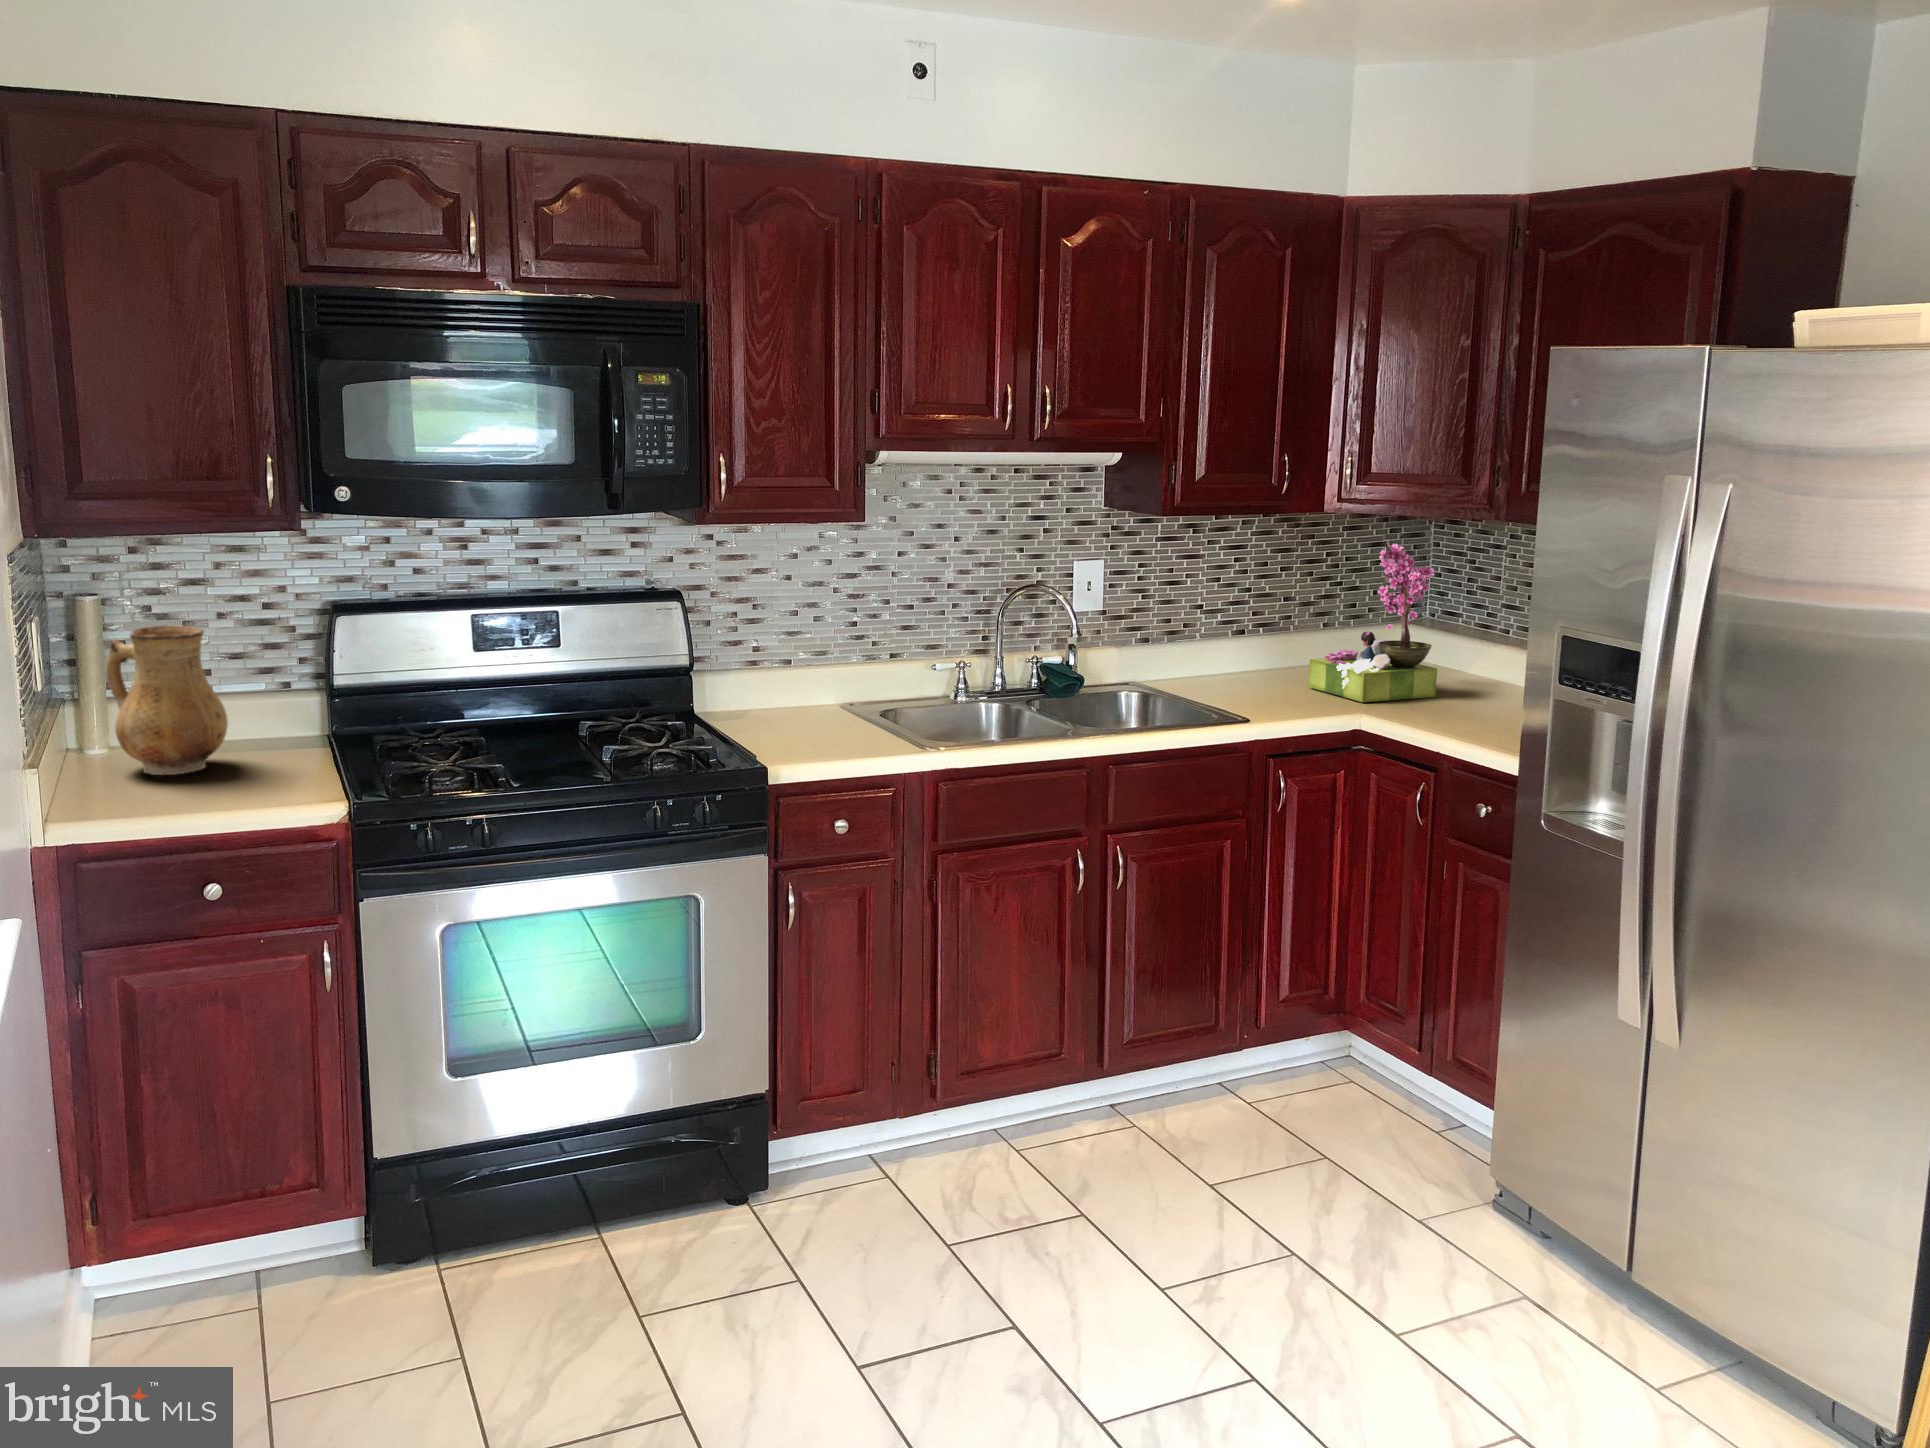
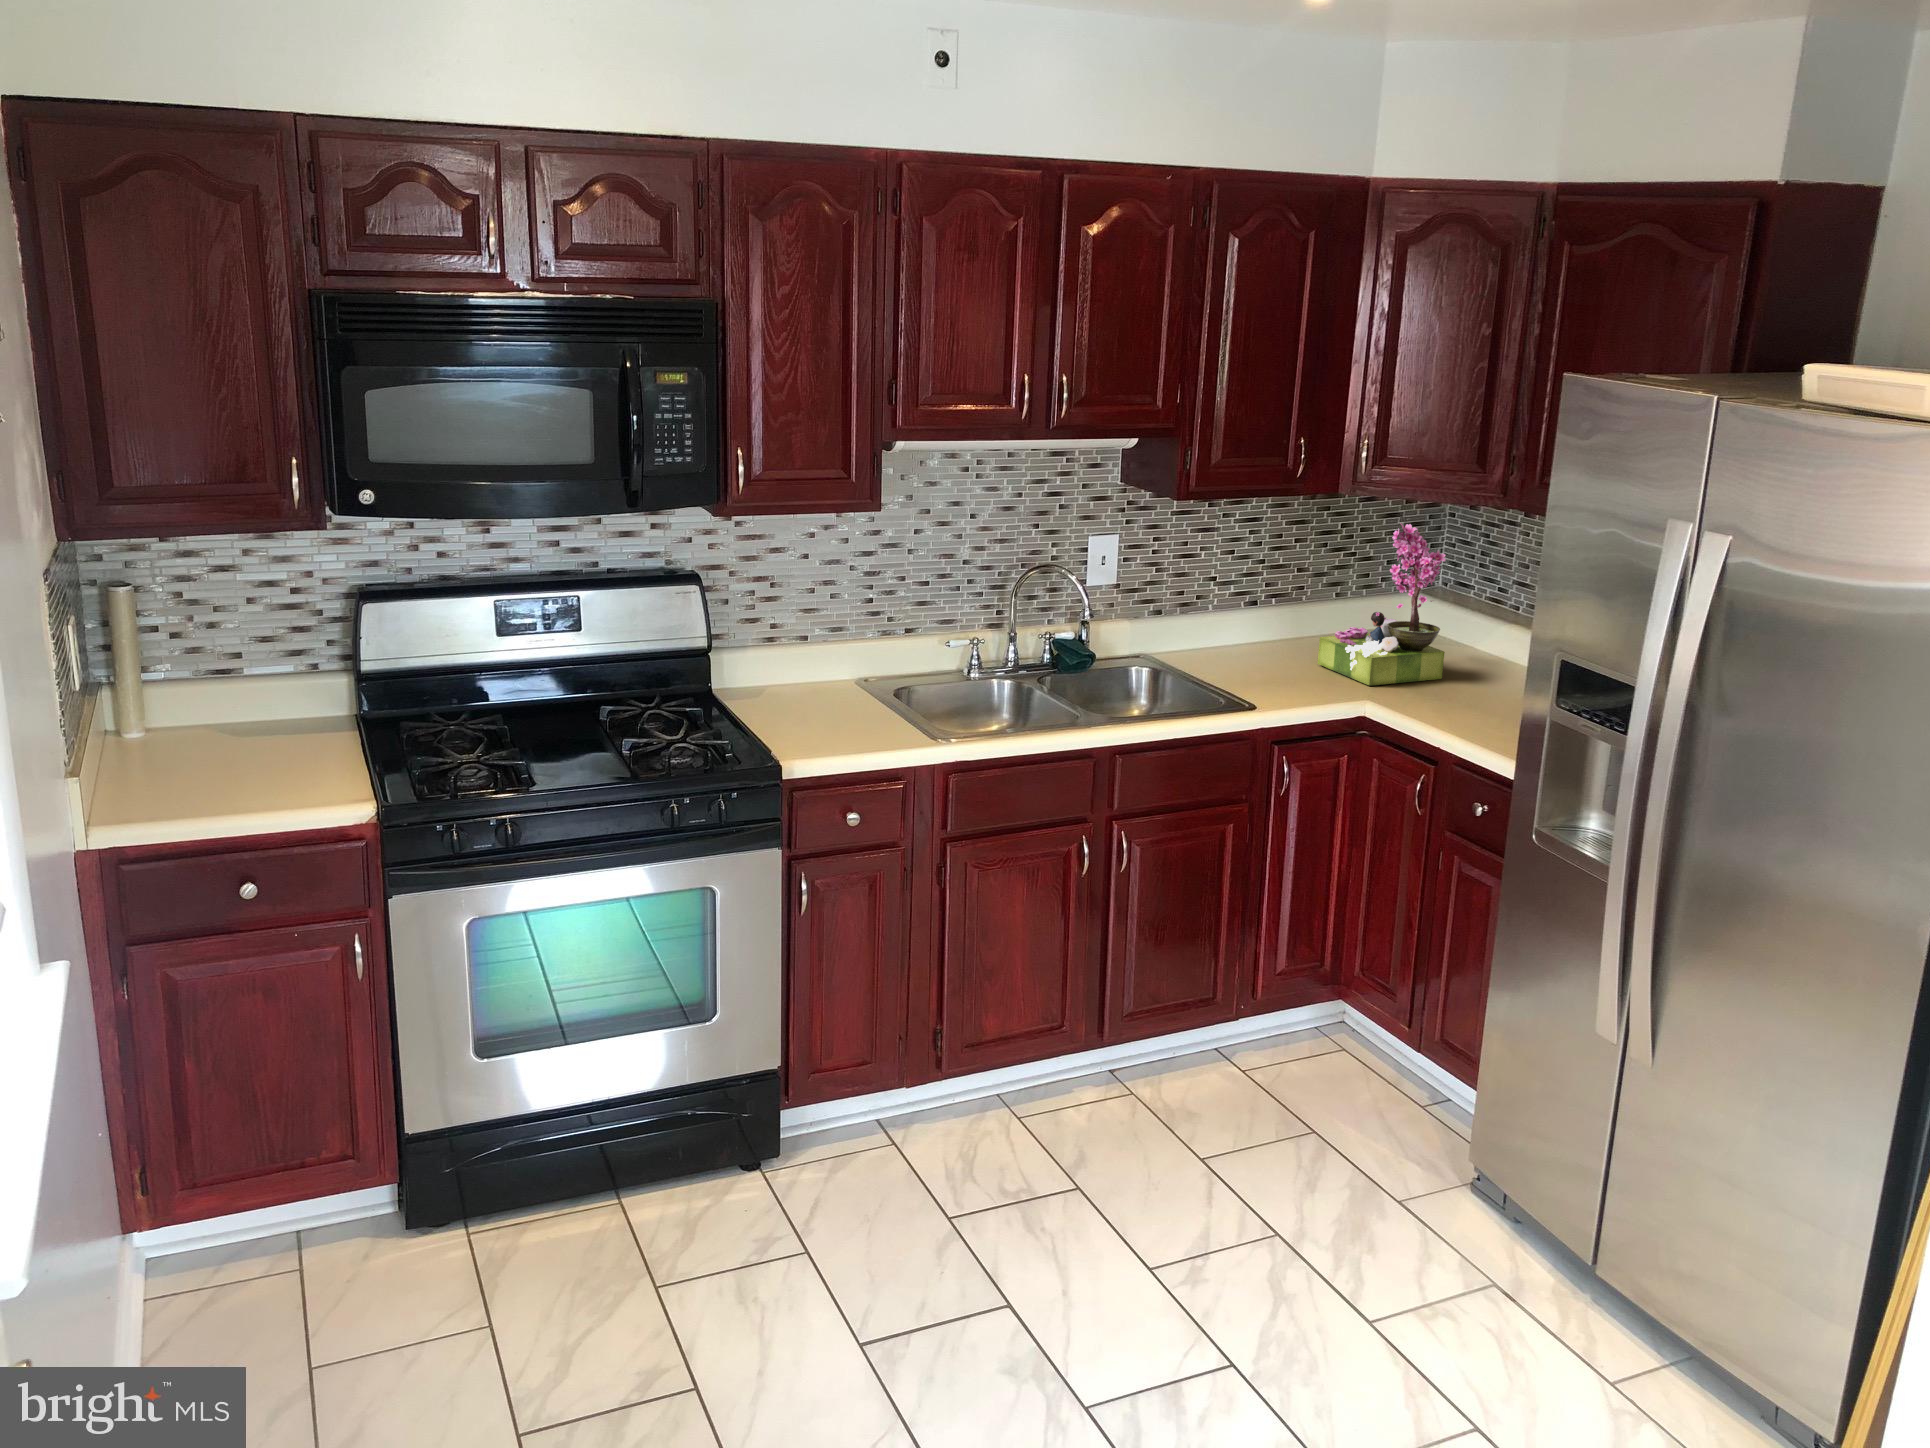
ceramic pitcher: present [106,625,228,775] -> none [139,619,259,767]

